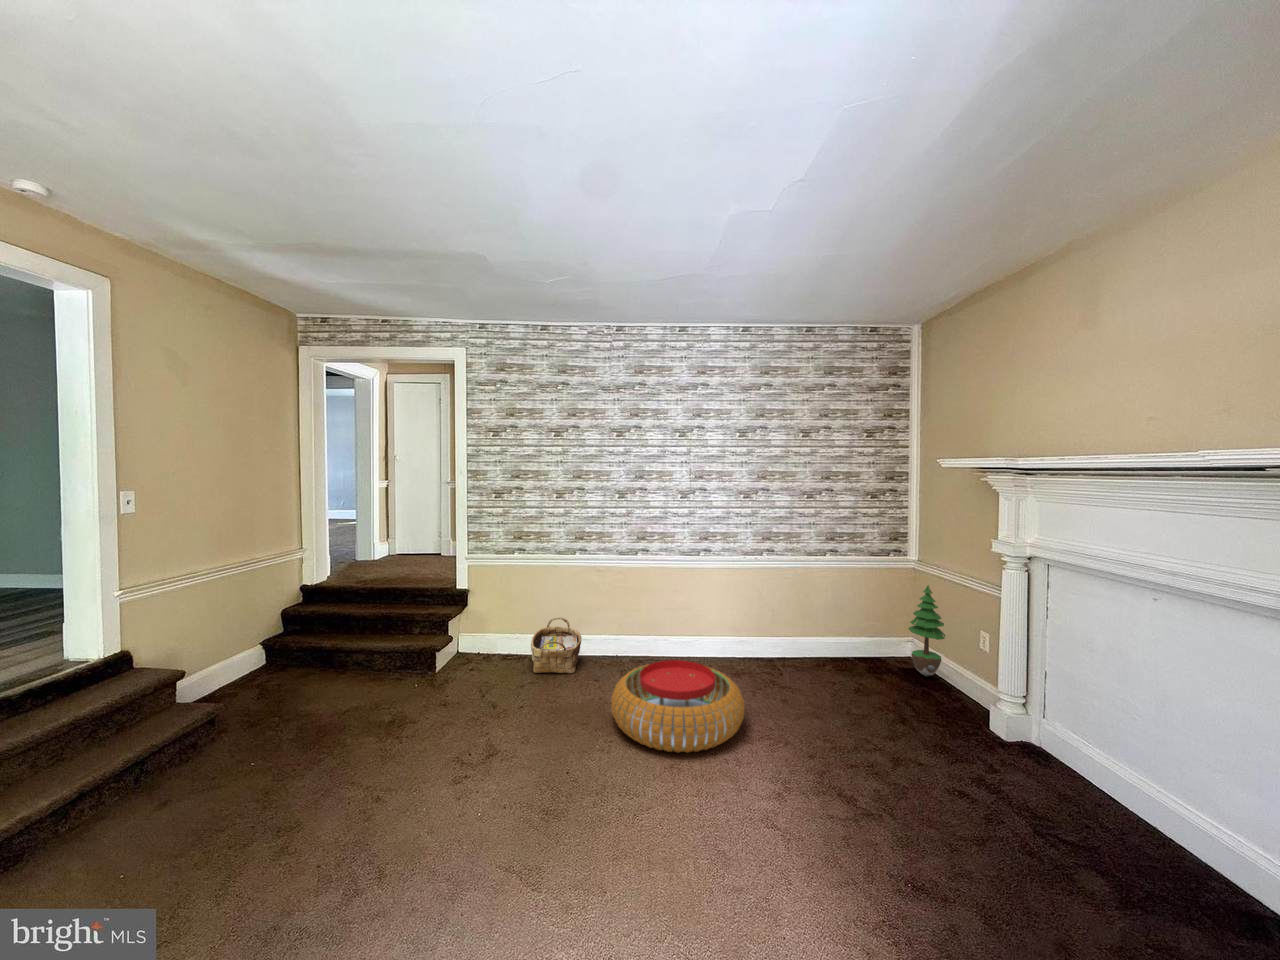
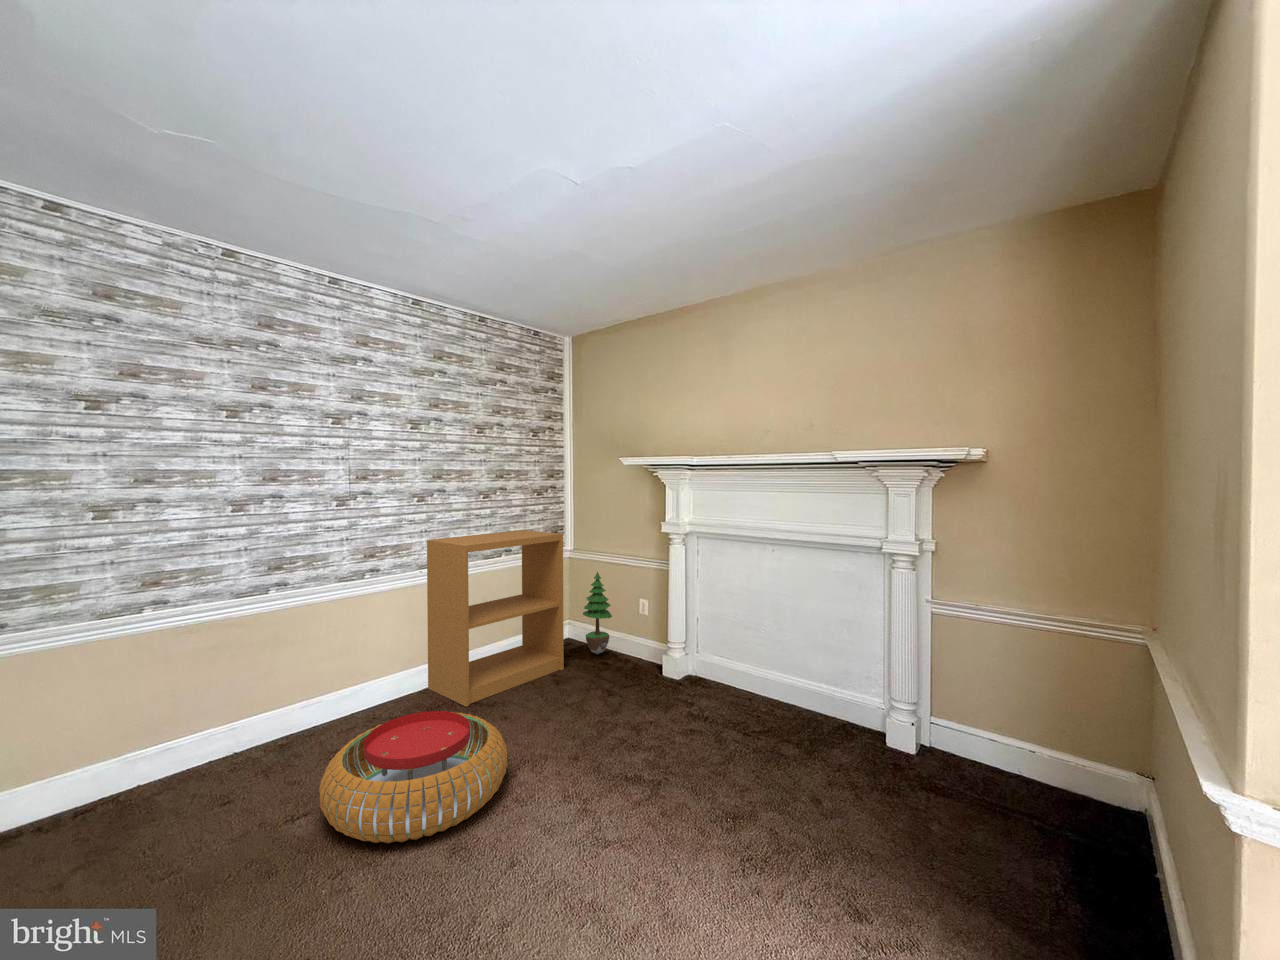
bookshelf: none [747,530,877,678] -> present [427,530,564,707]
woven basket: present [531,617,582,673] -> none [67,729,189,845]

